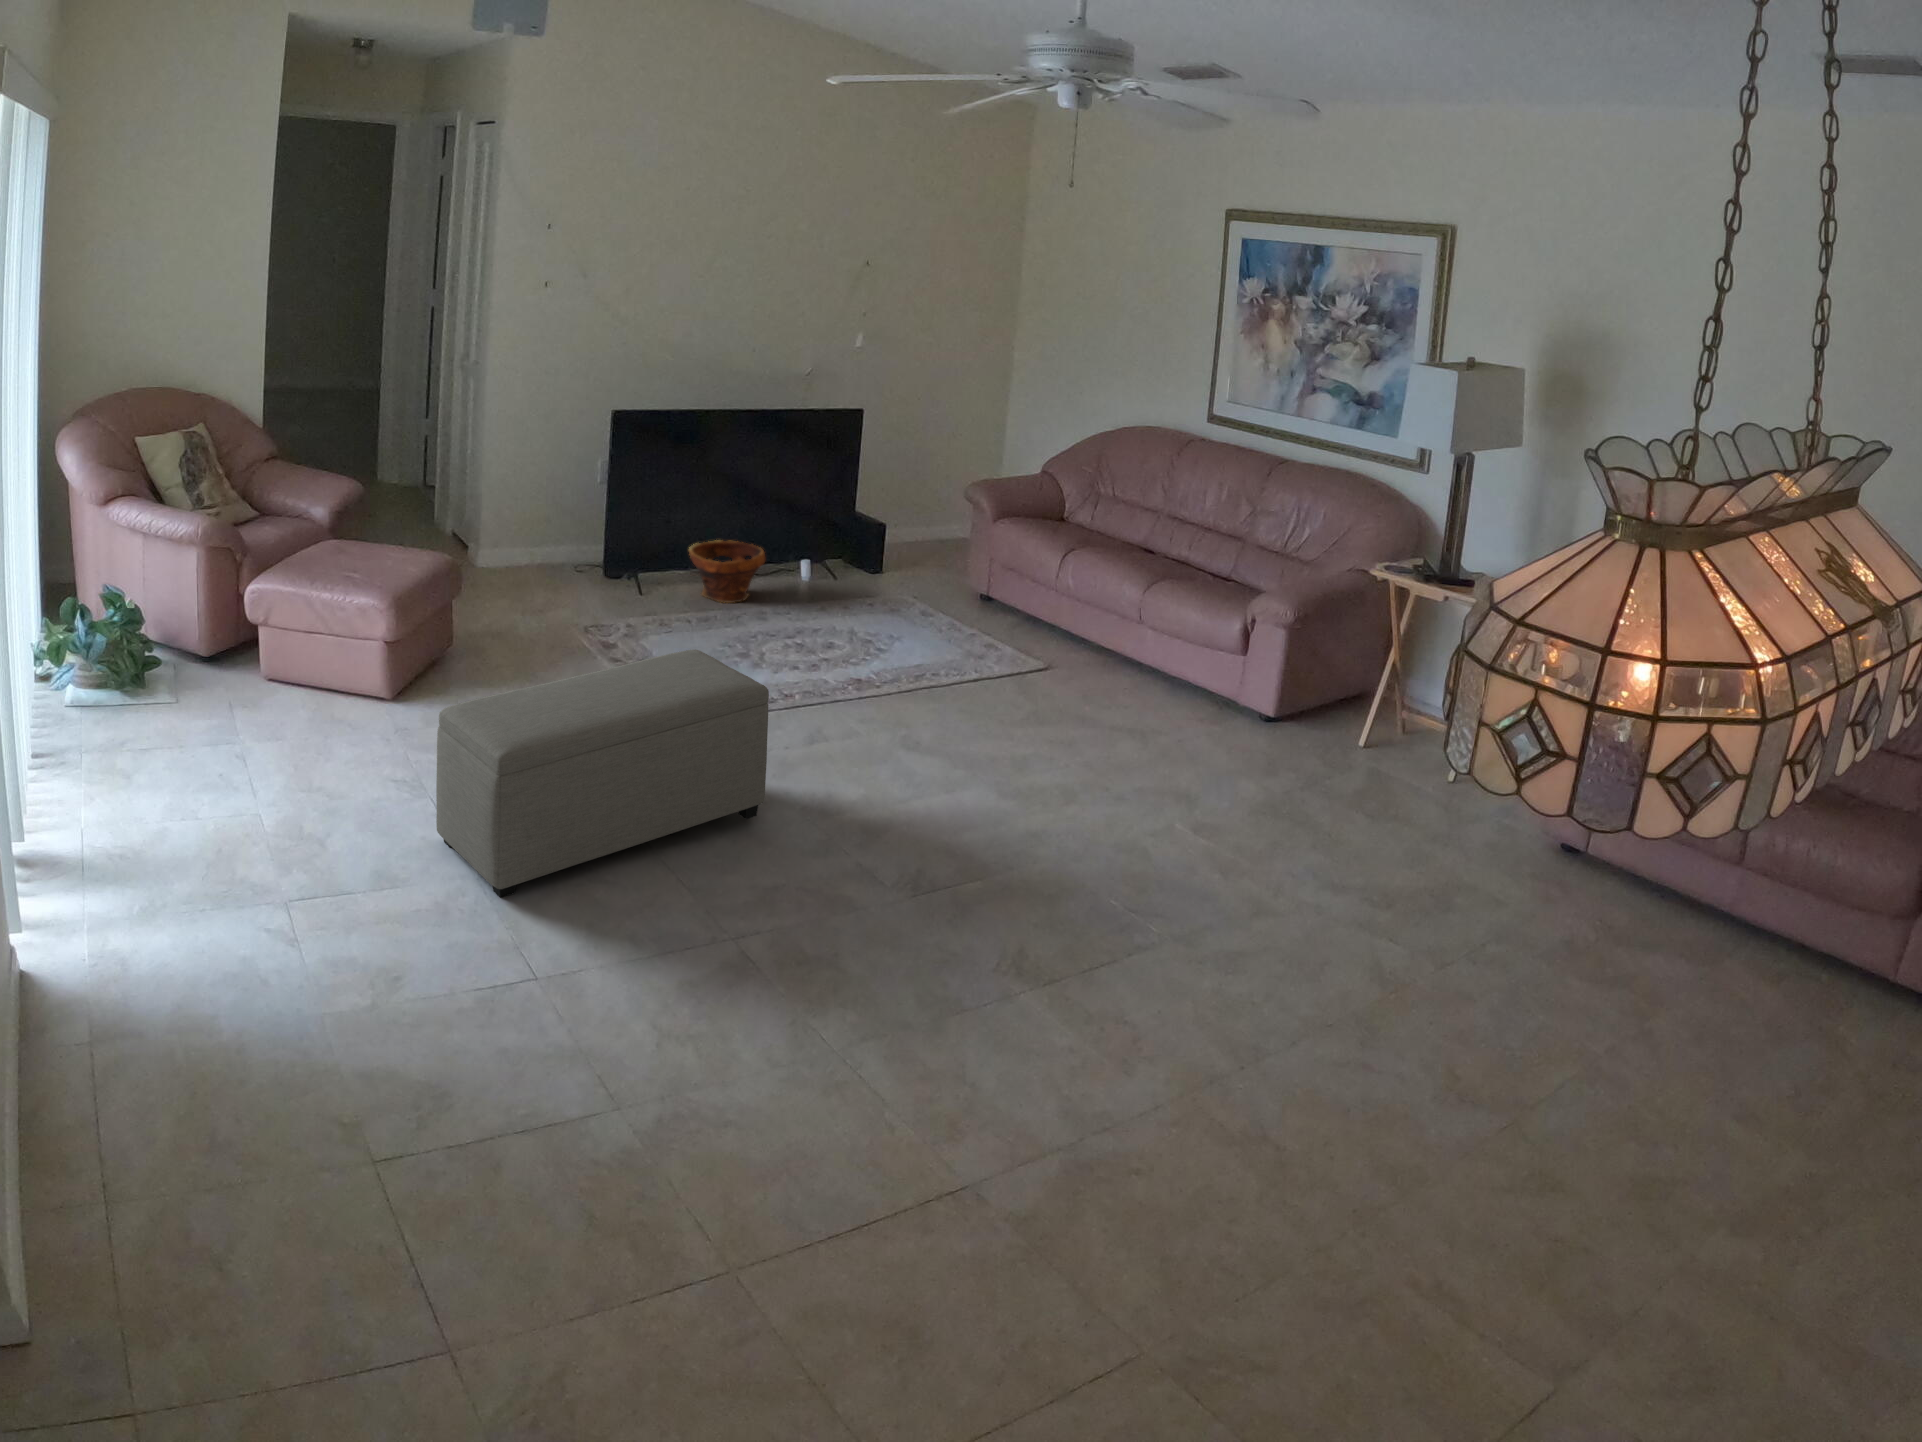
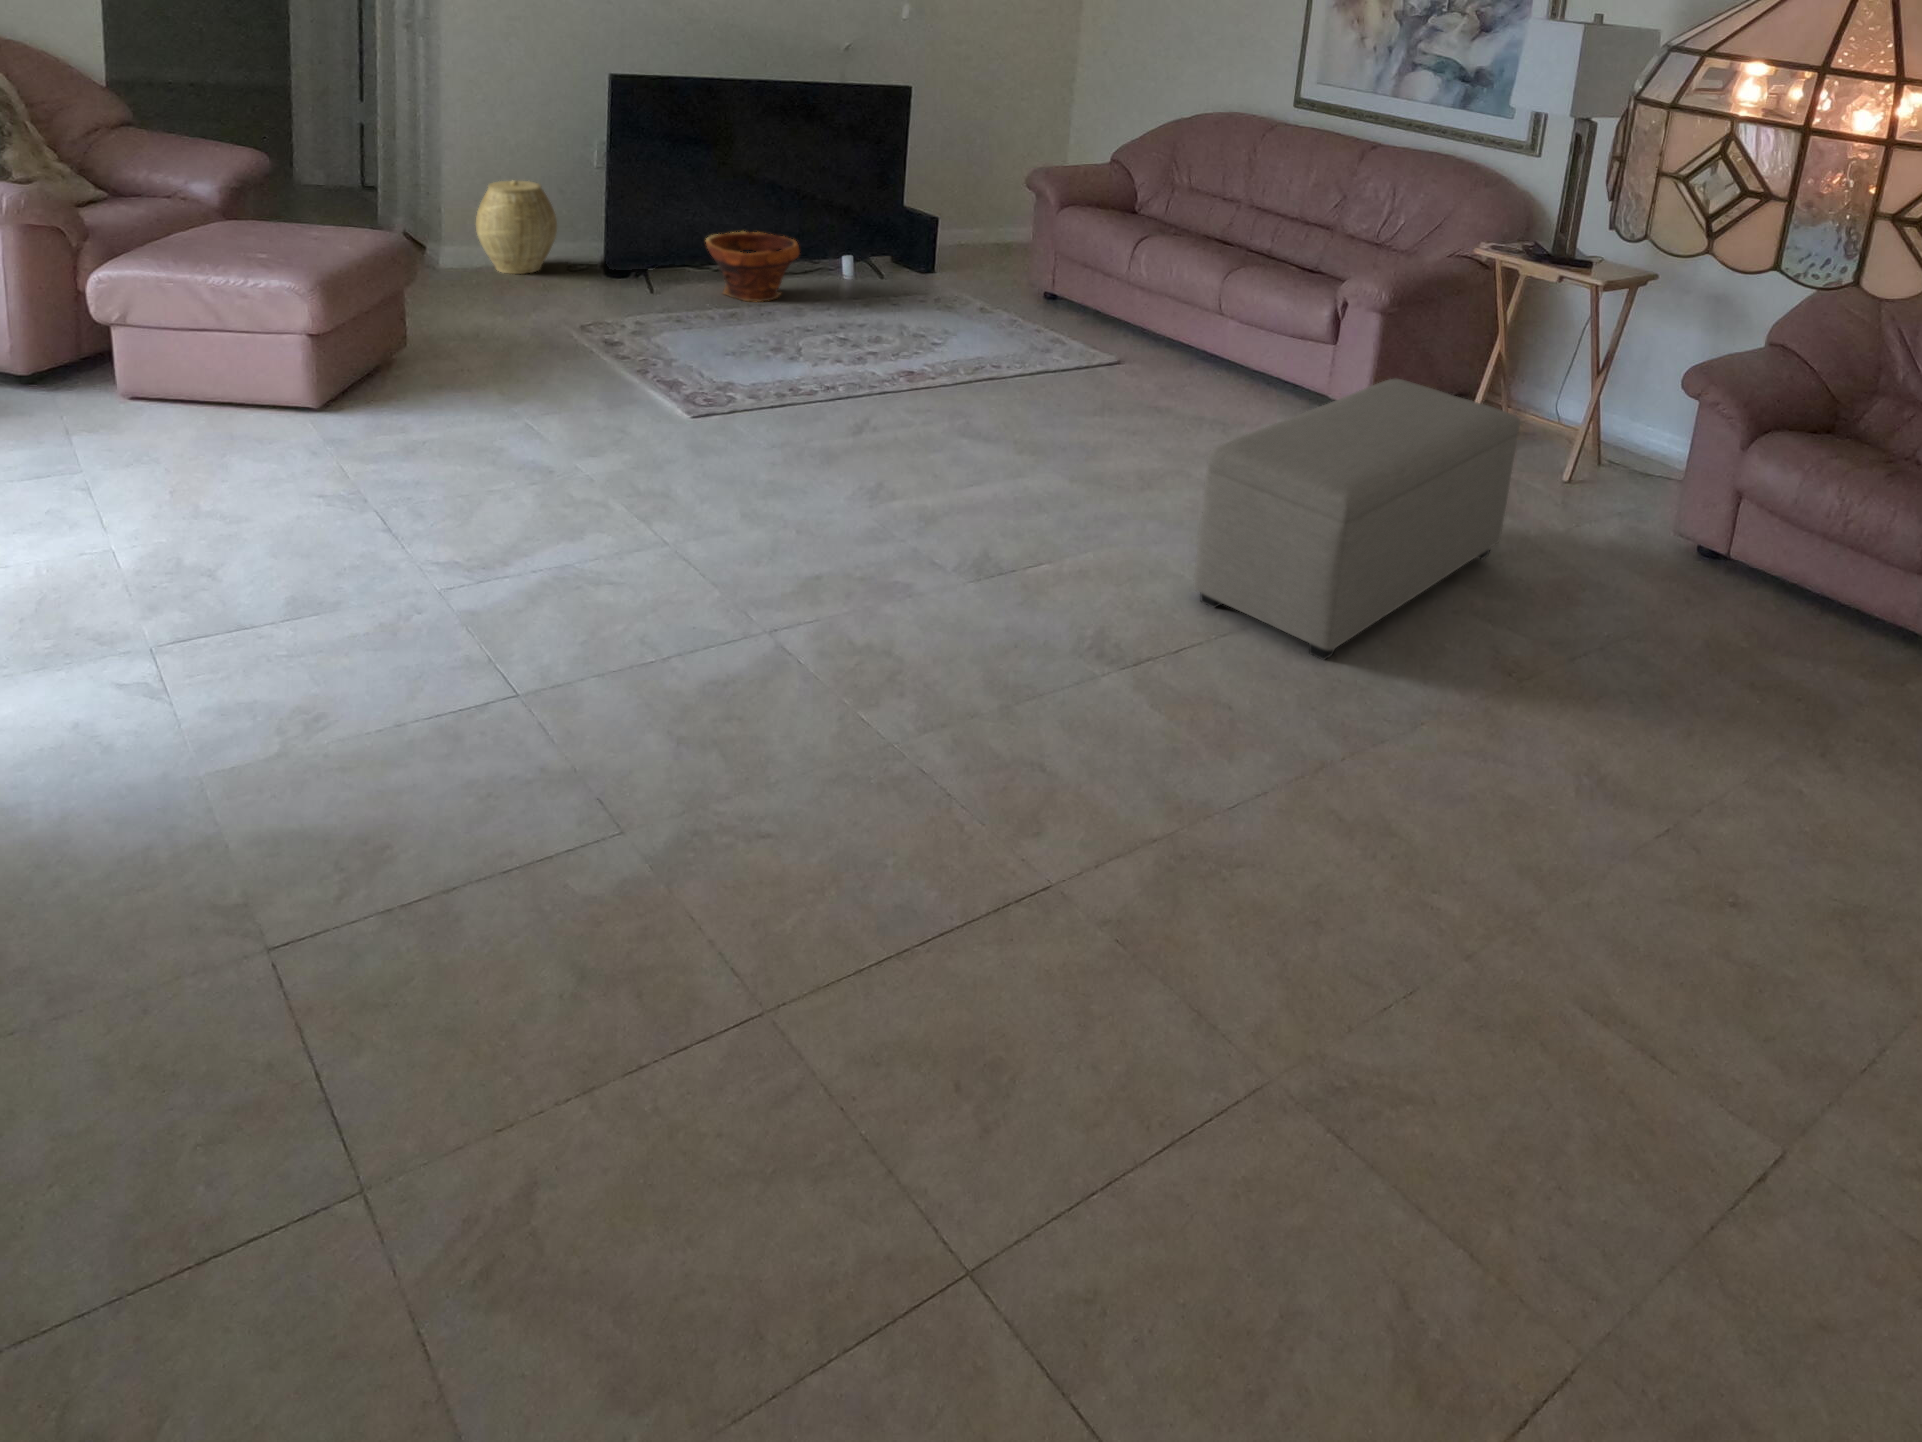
woven basket: none [508,498,571,576] -> present [476,180,557,274]
ottoman: present [436,650,769,898] -> present [1194,378,1520,660]

